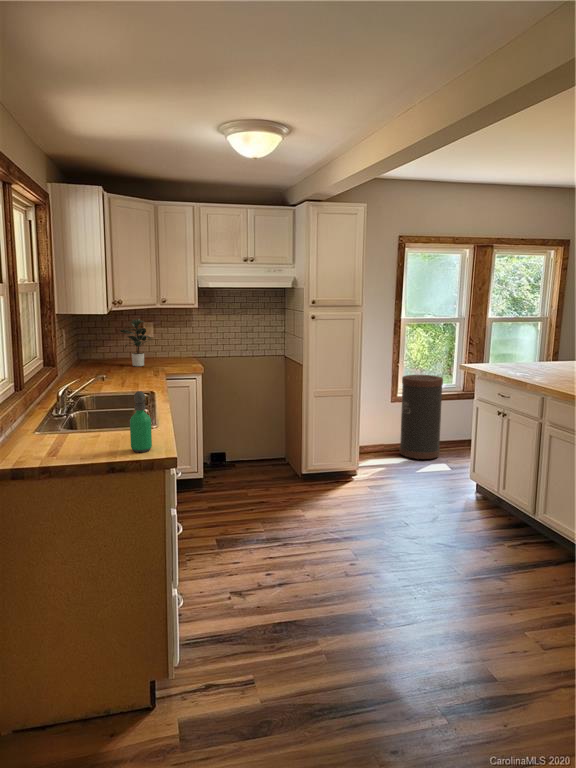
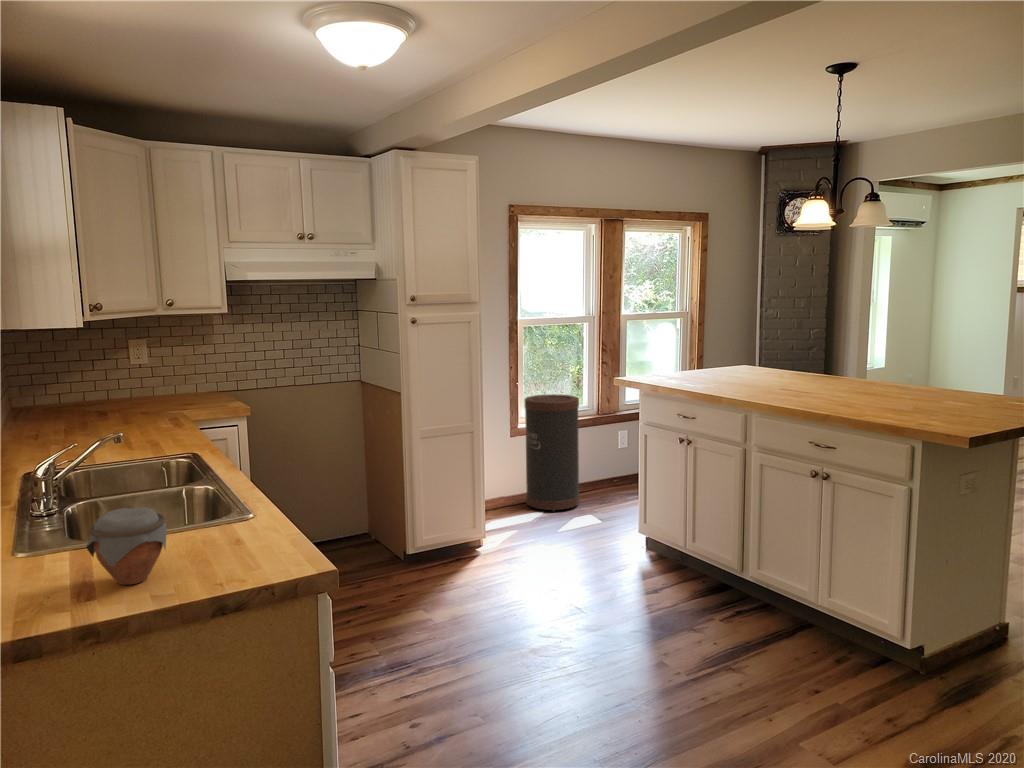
potted plant: present [120,319,151,366] -> none [88,332,174,410]
soap dispenser: present [130,391,152,452] -> none [213,462,257,575]
jar: none [68,411,109,451] -> present [86,508,167,585]

